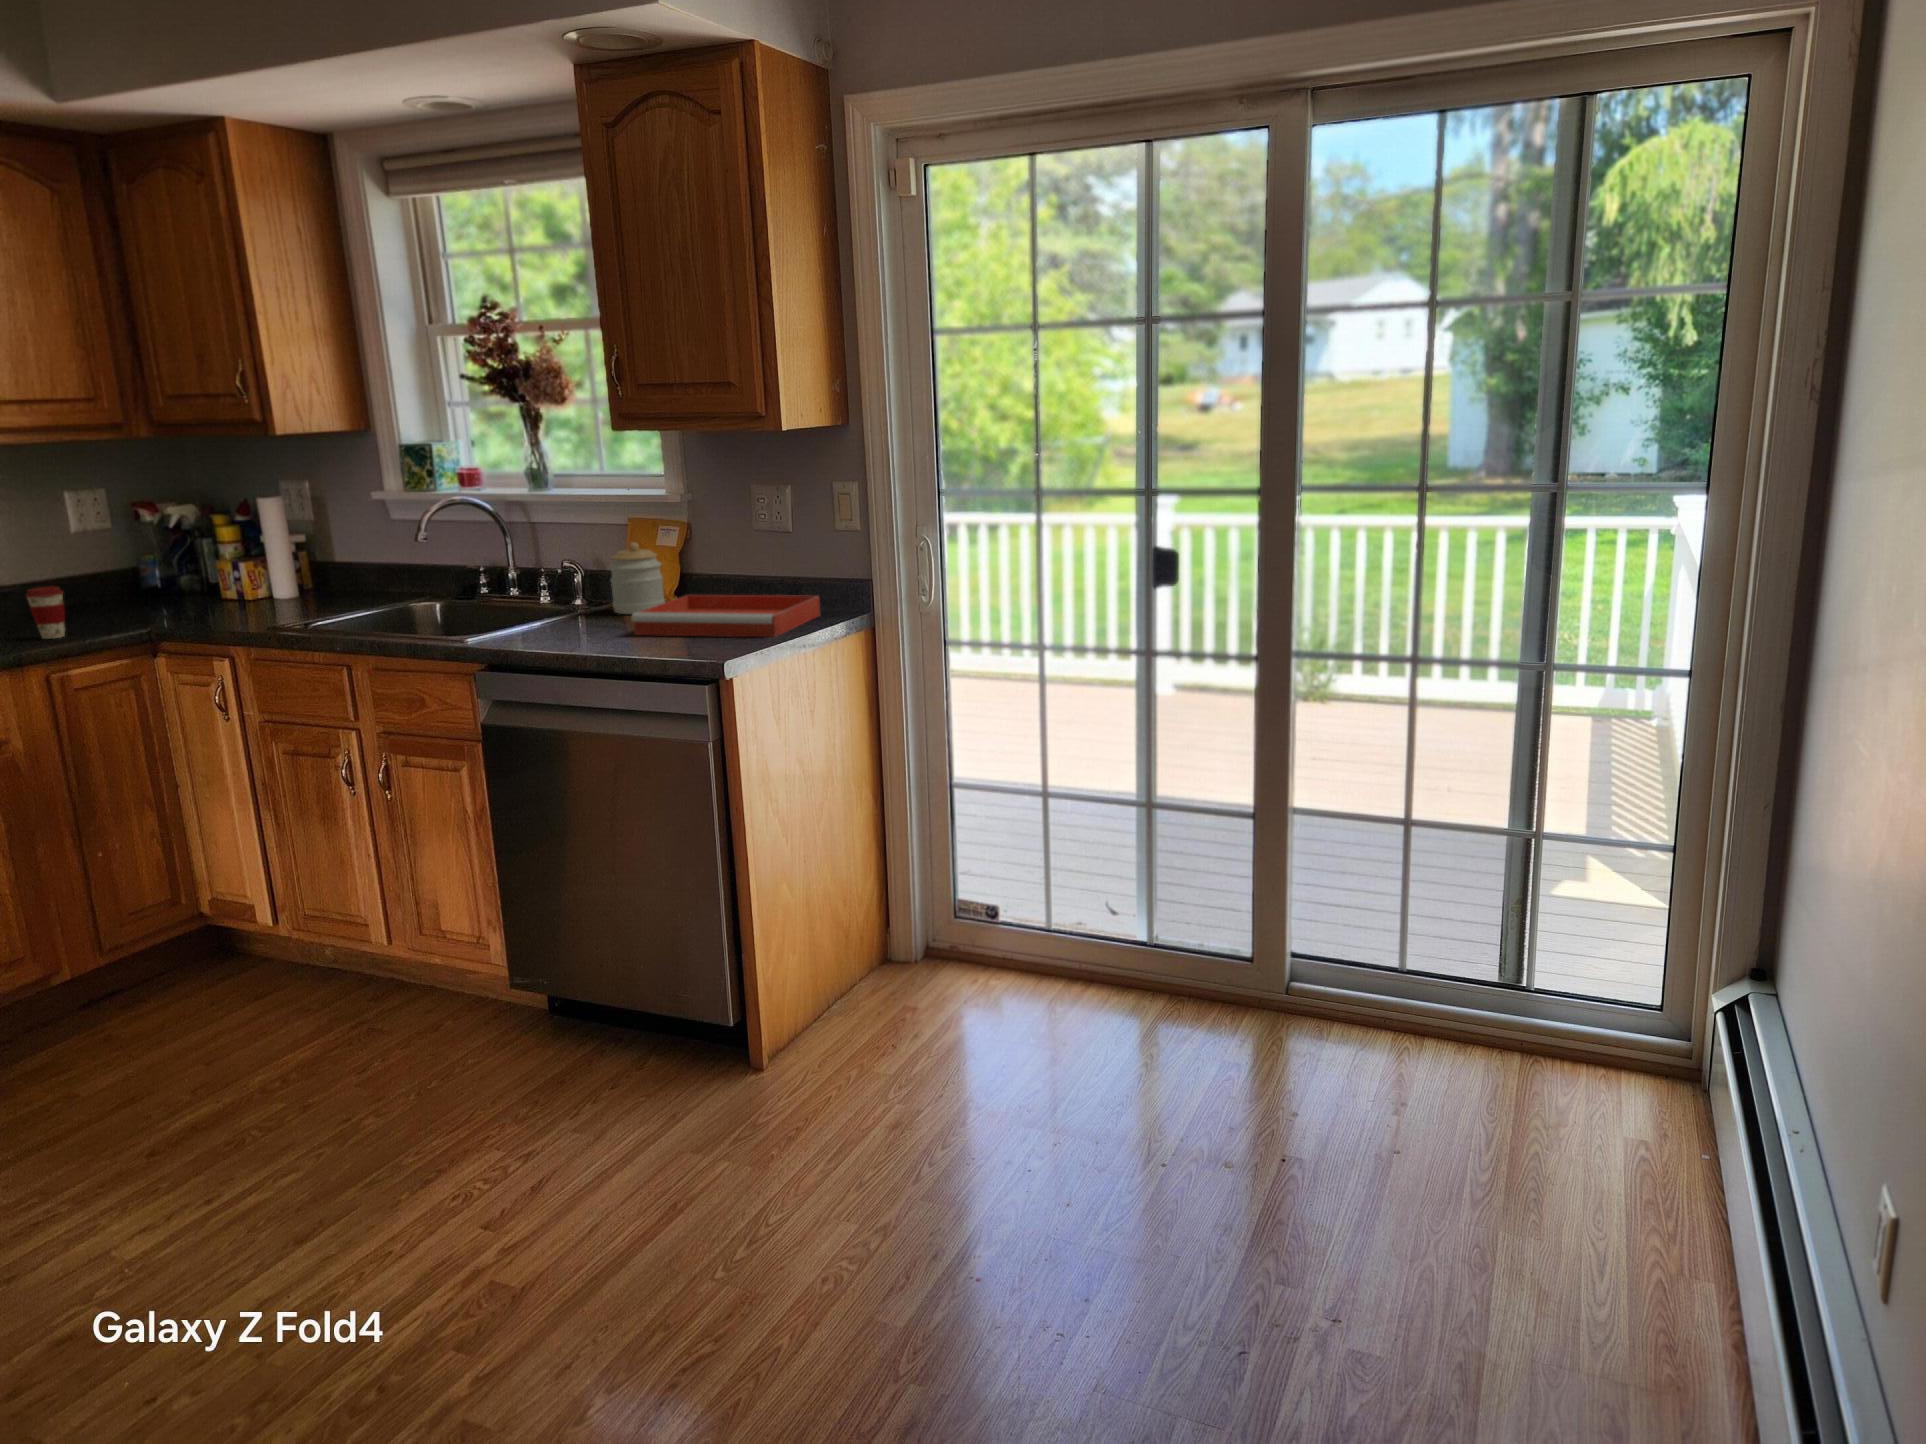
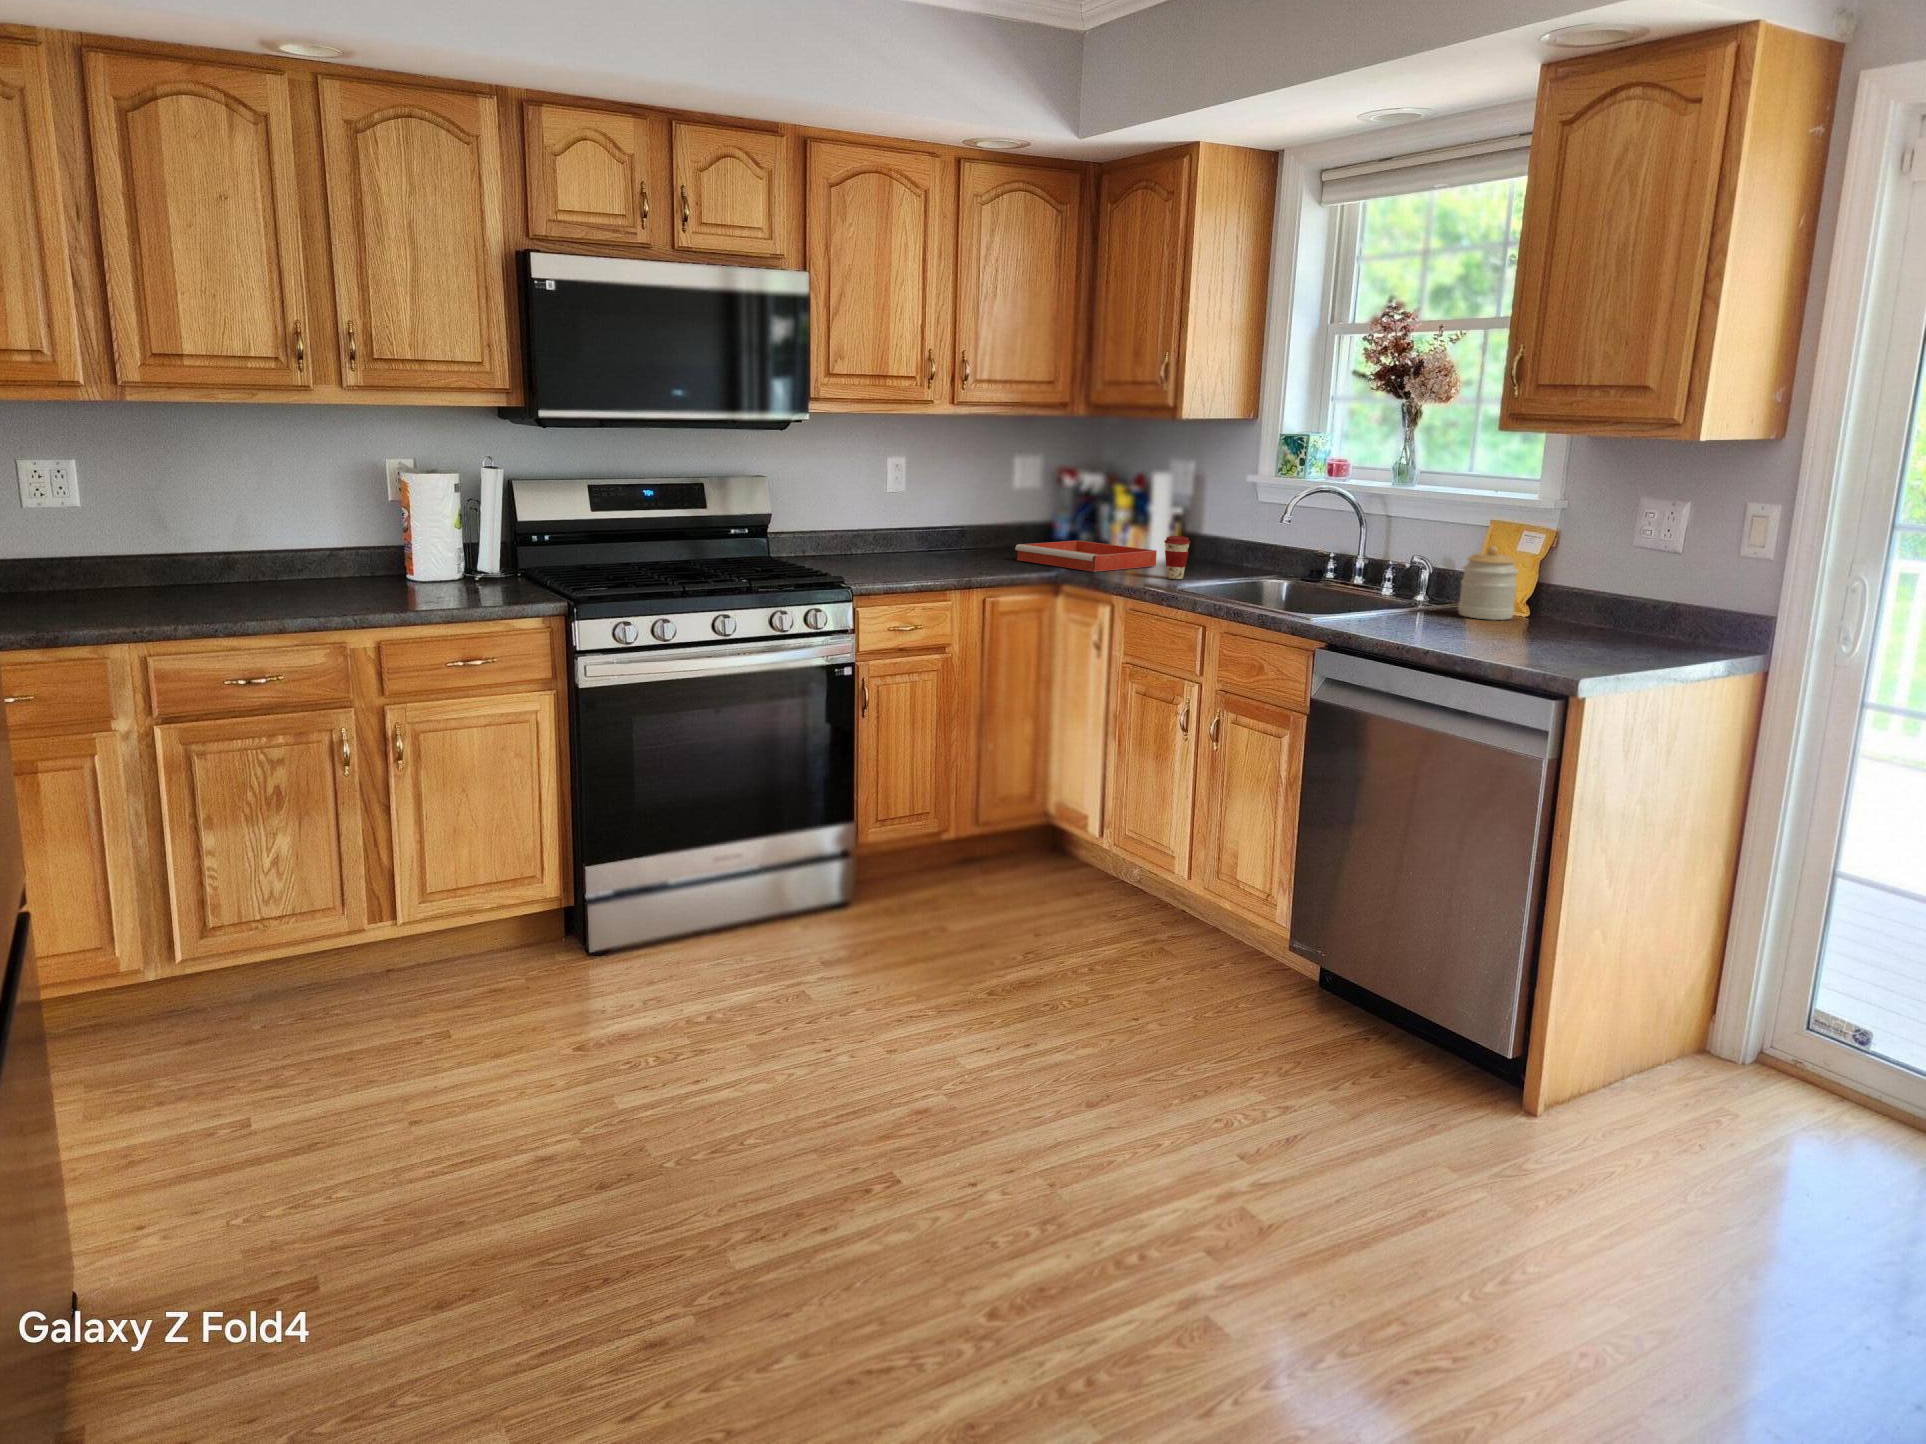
coffee cup: present [26,586,65,639] -> present [1164,536,1190,579]
tray: present [631,595,820,637] -> present [1015,540,1157,572]

